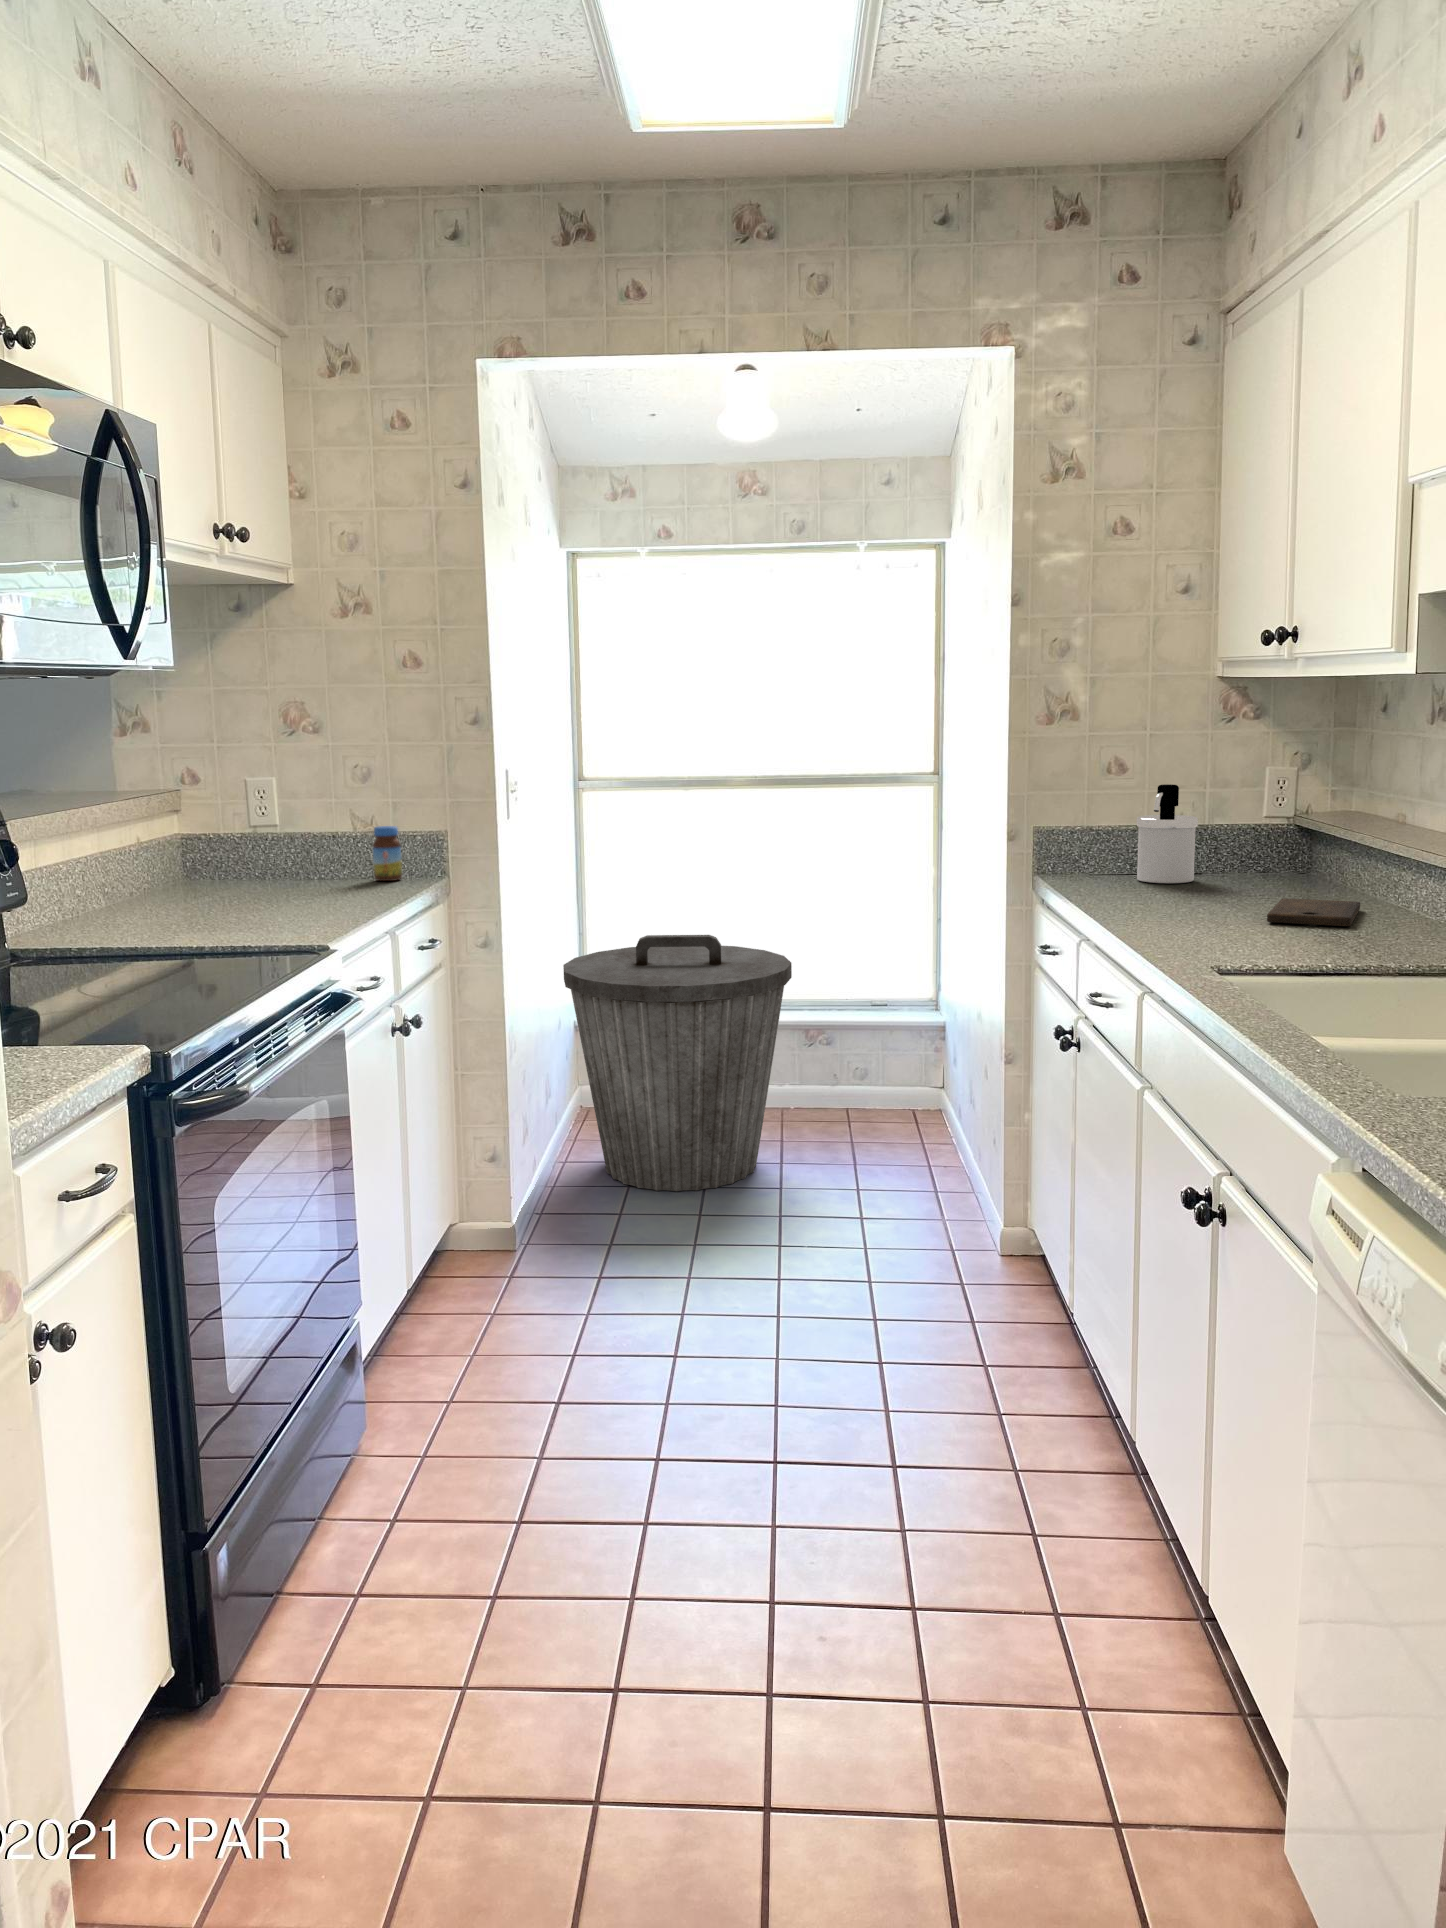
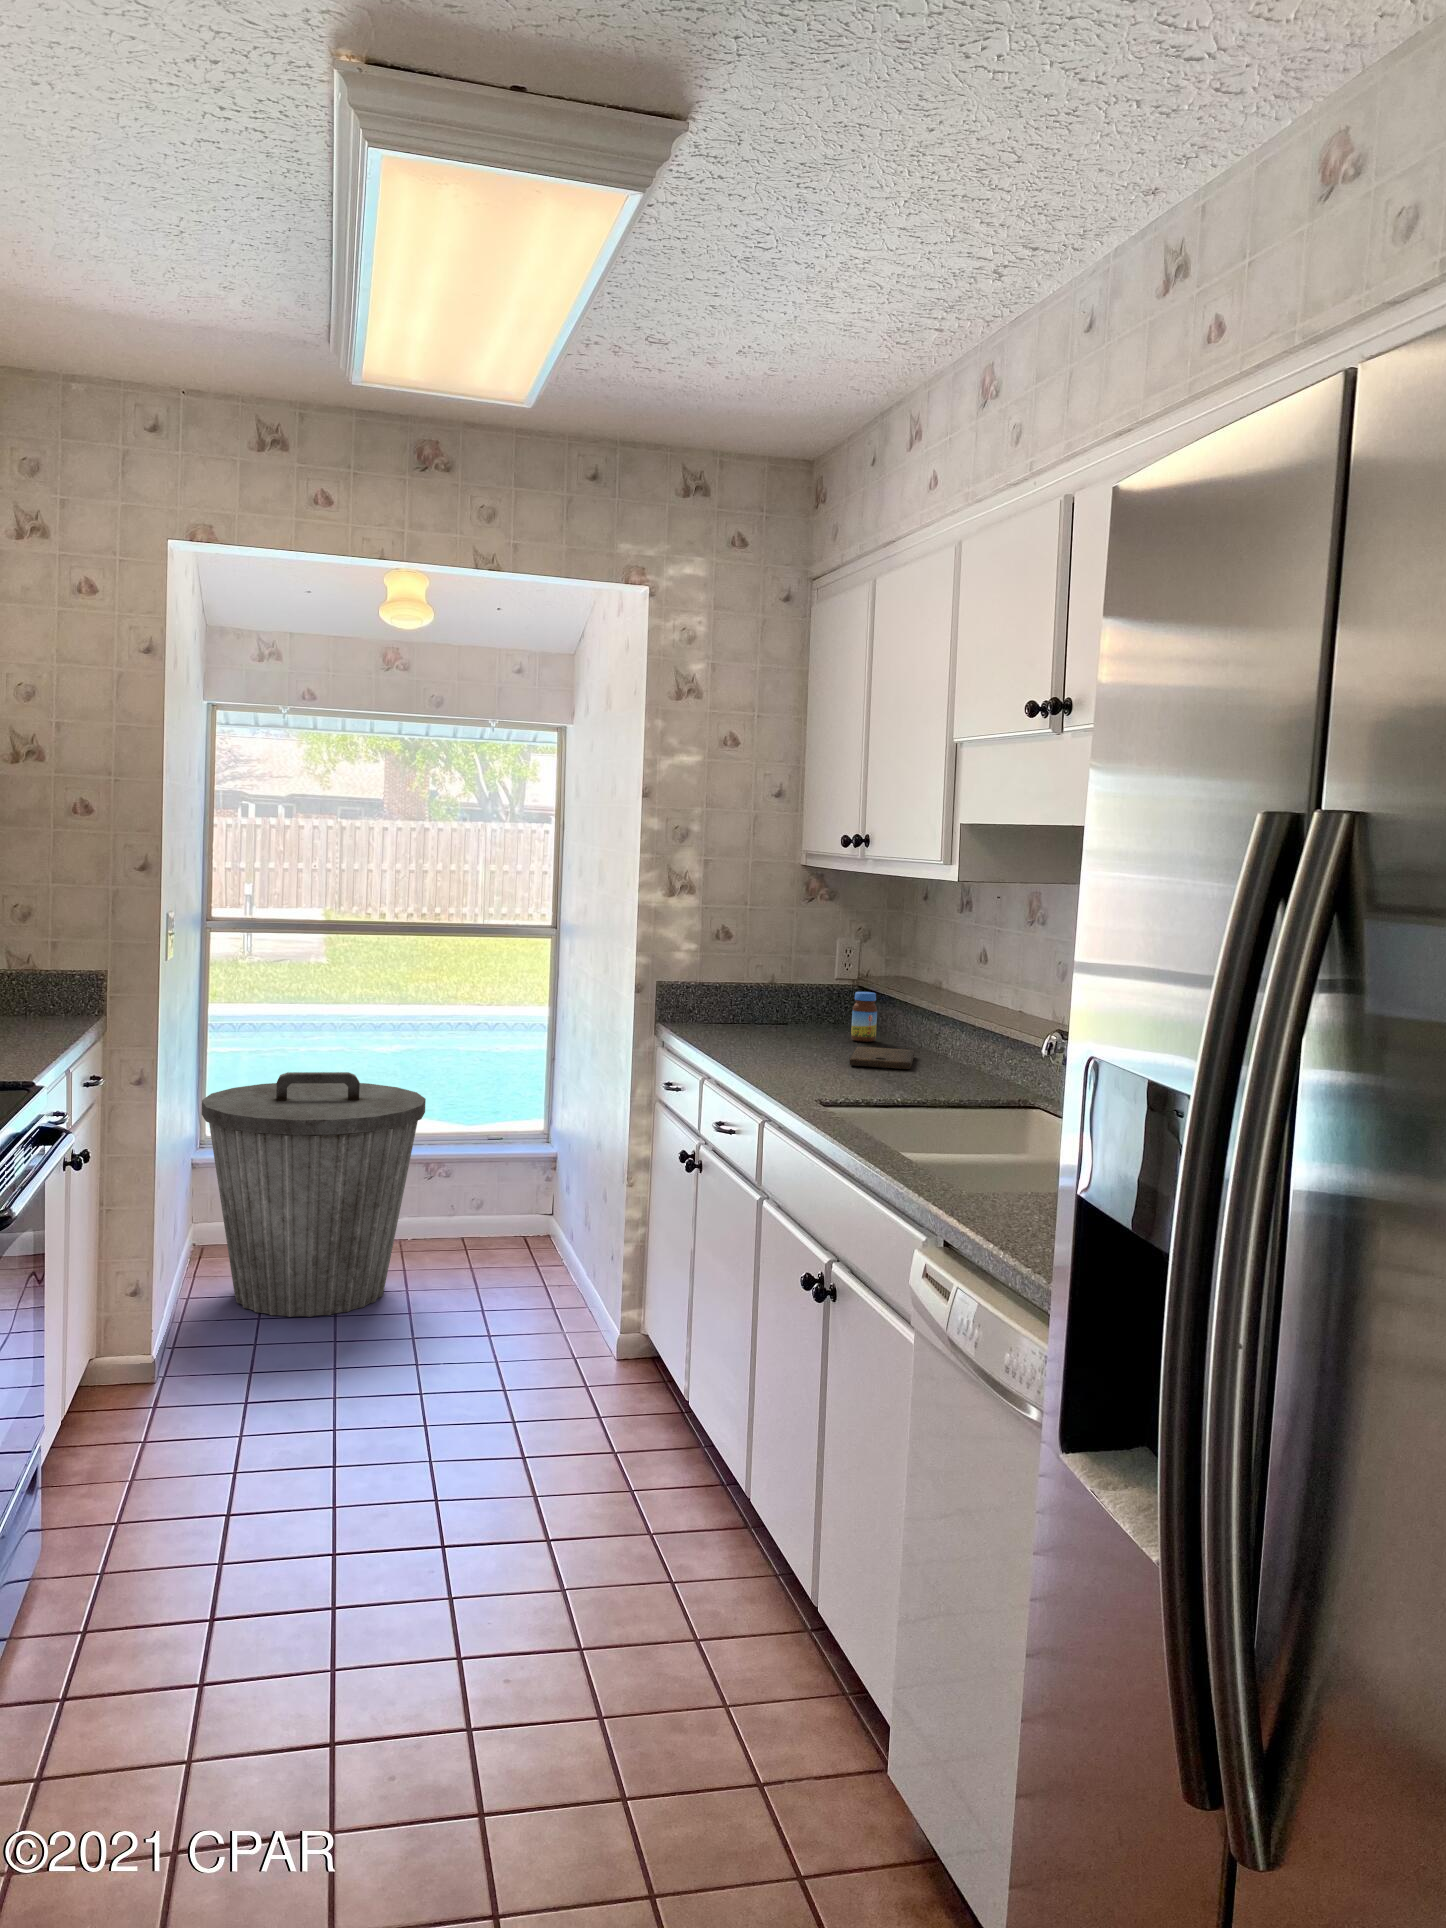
soap dispenser: present [1137,784,1198,883] -> none [740,952,788,1033]
jar: present [373,826,402,881] -> present [851,992,877,1042]

